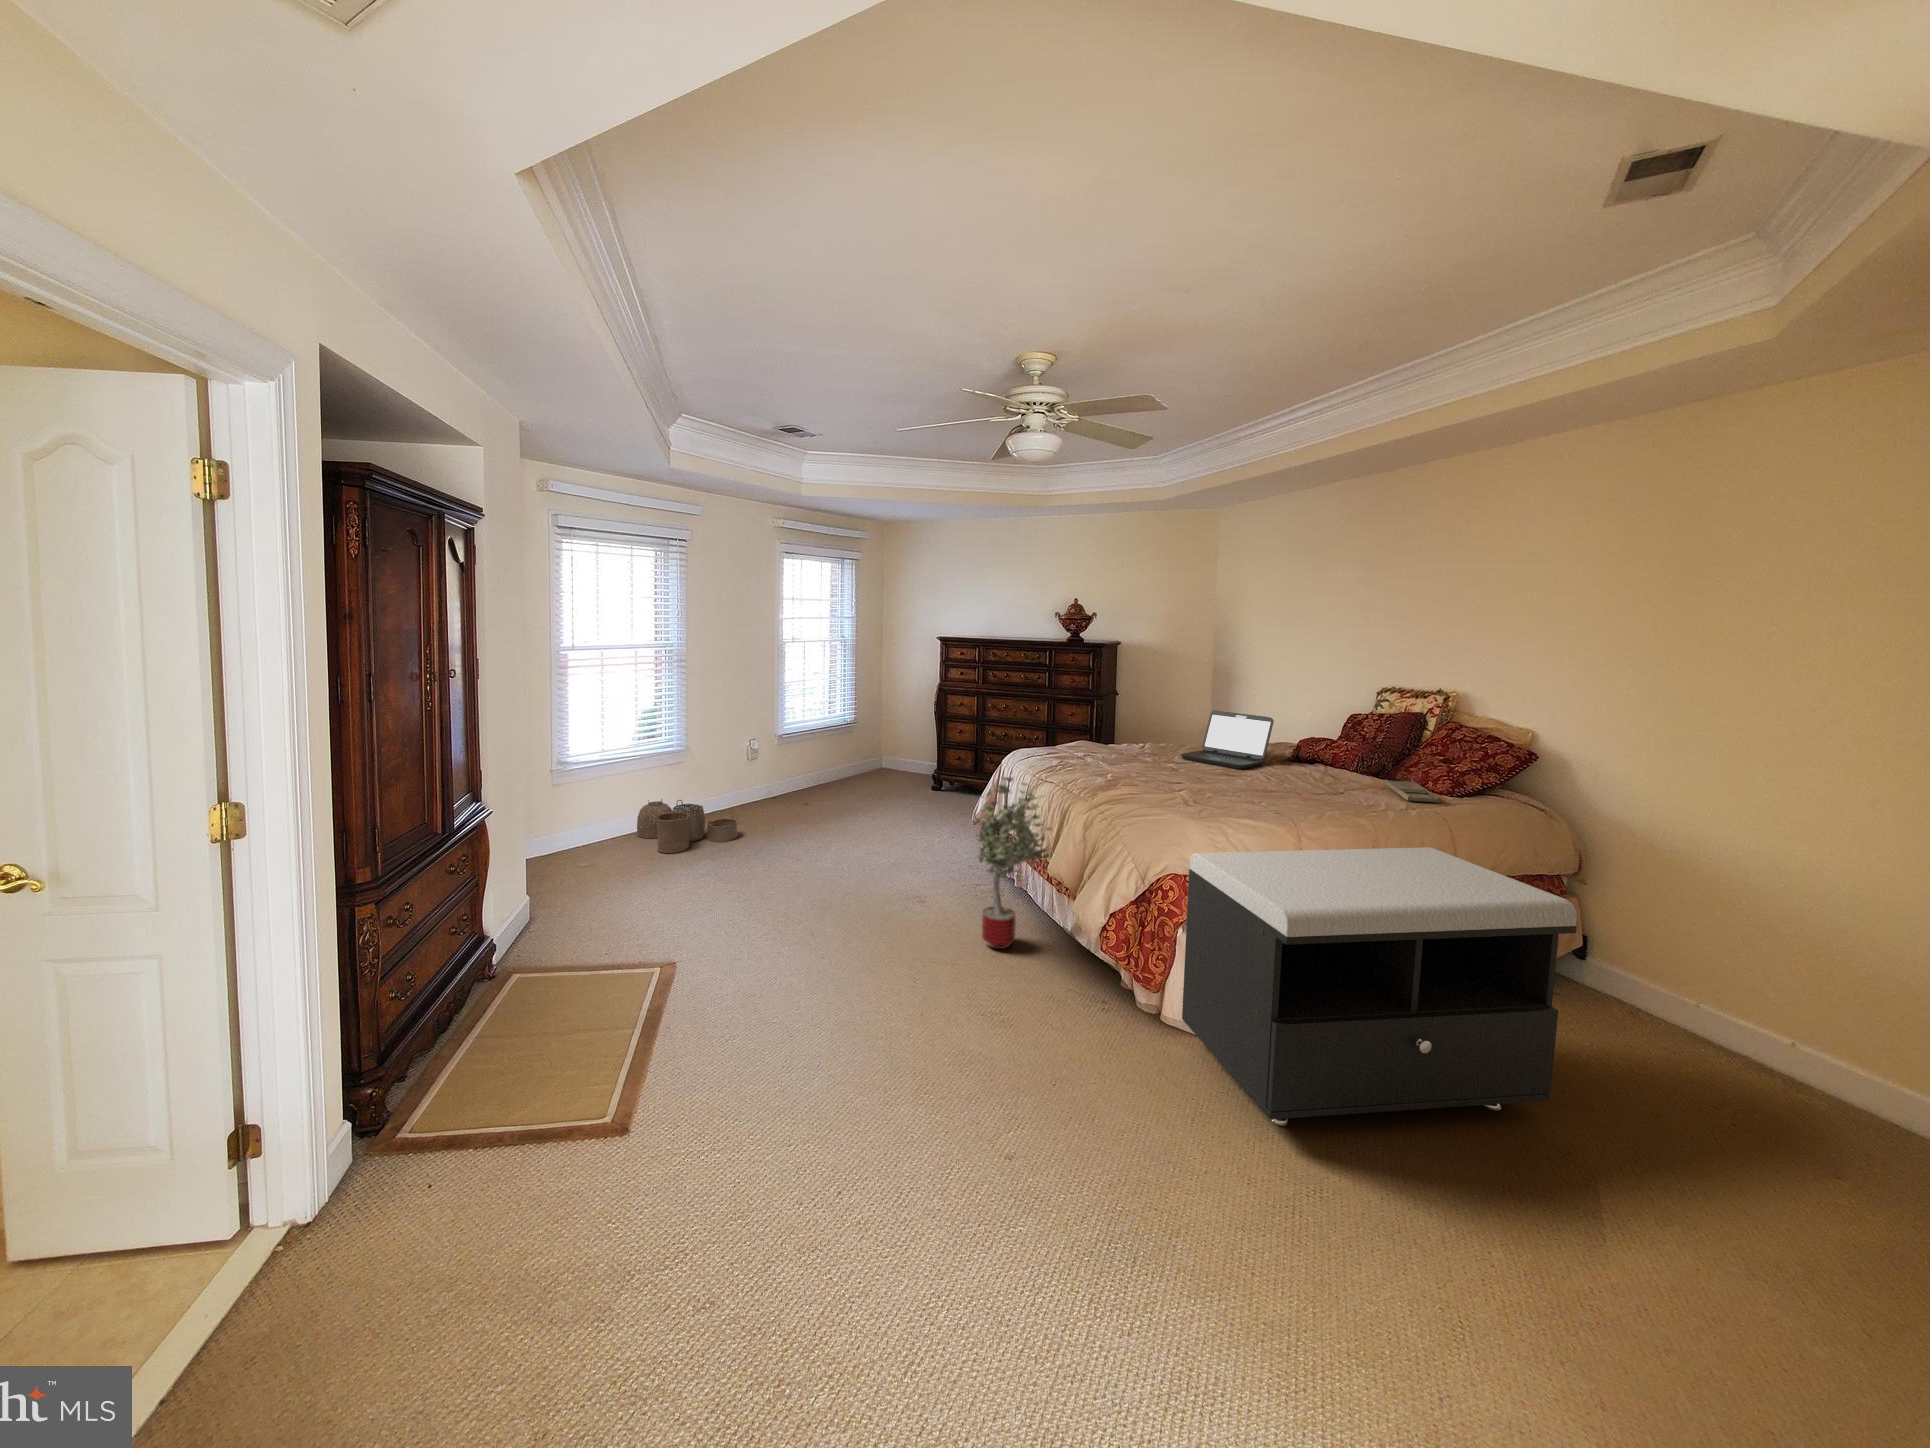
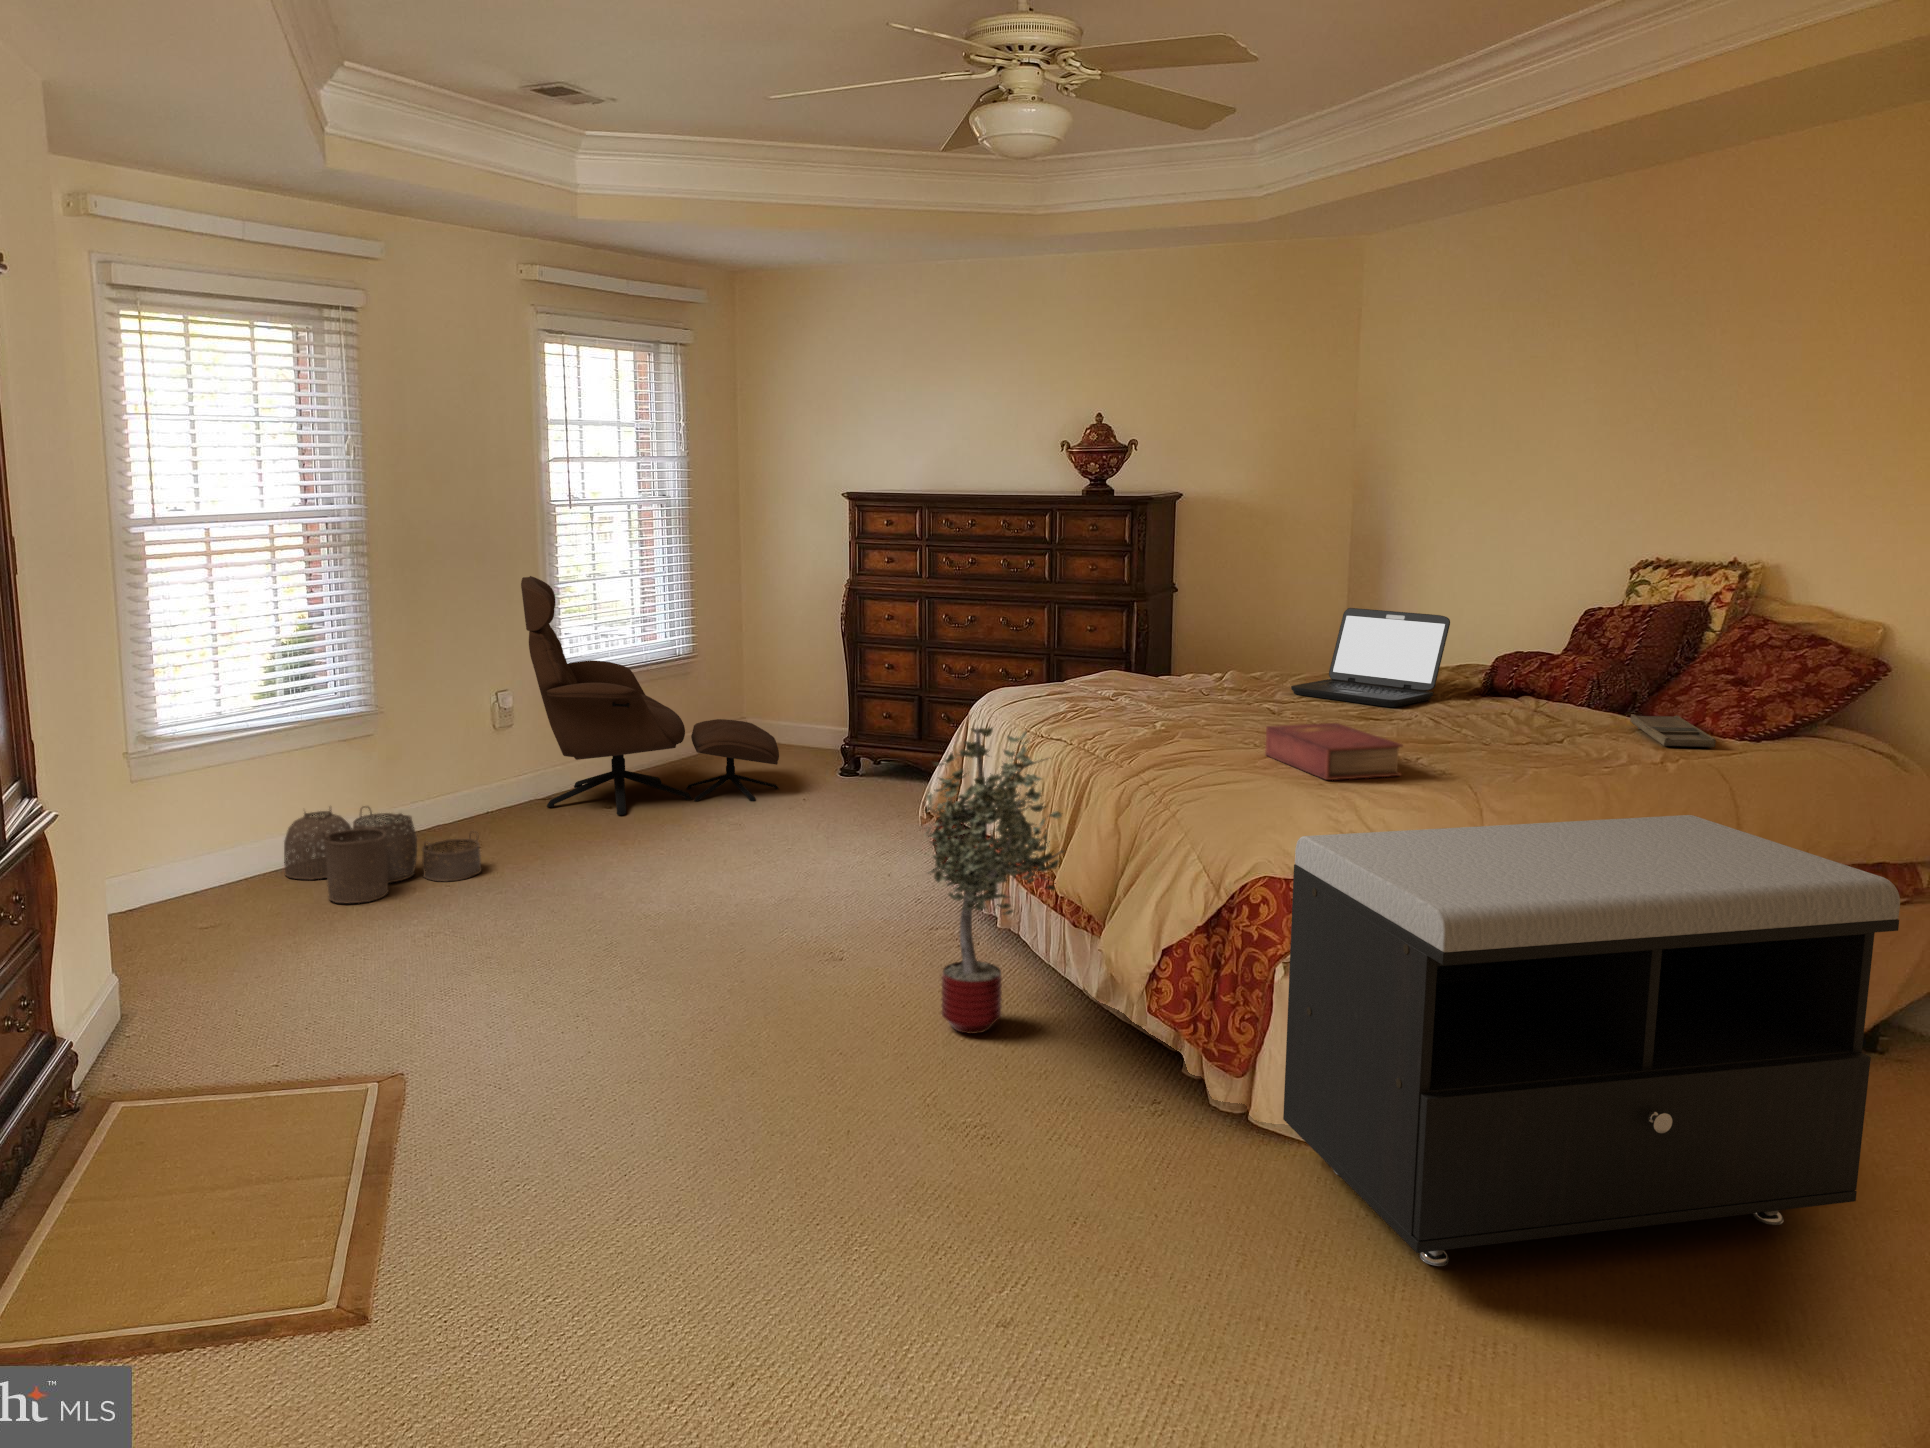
lounge chair: none [765,679,897,807] -> present [521,576,779,815]
book: none [1169,781,1252,817] -> present [1265,723,1403,780]

